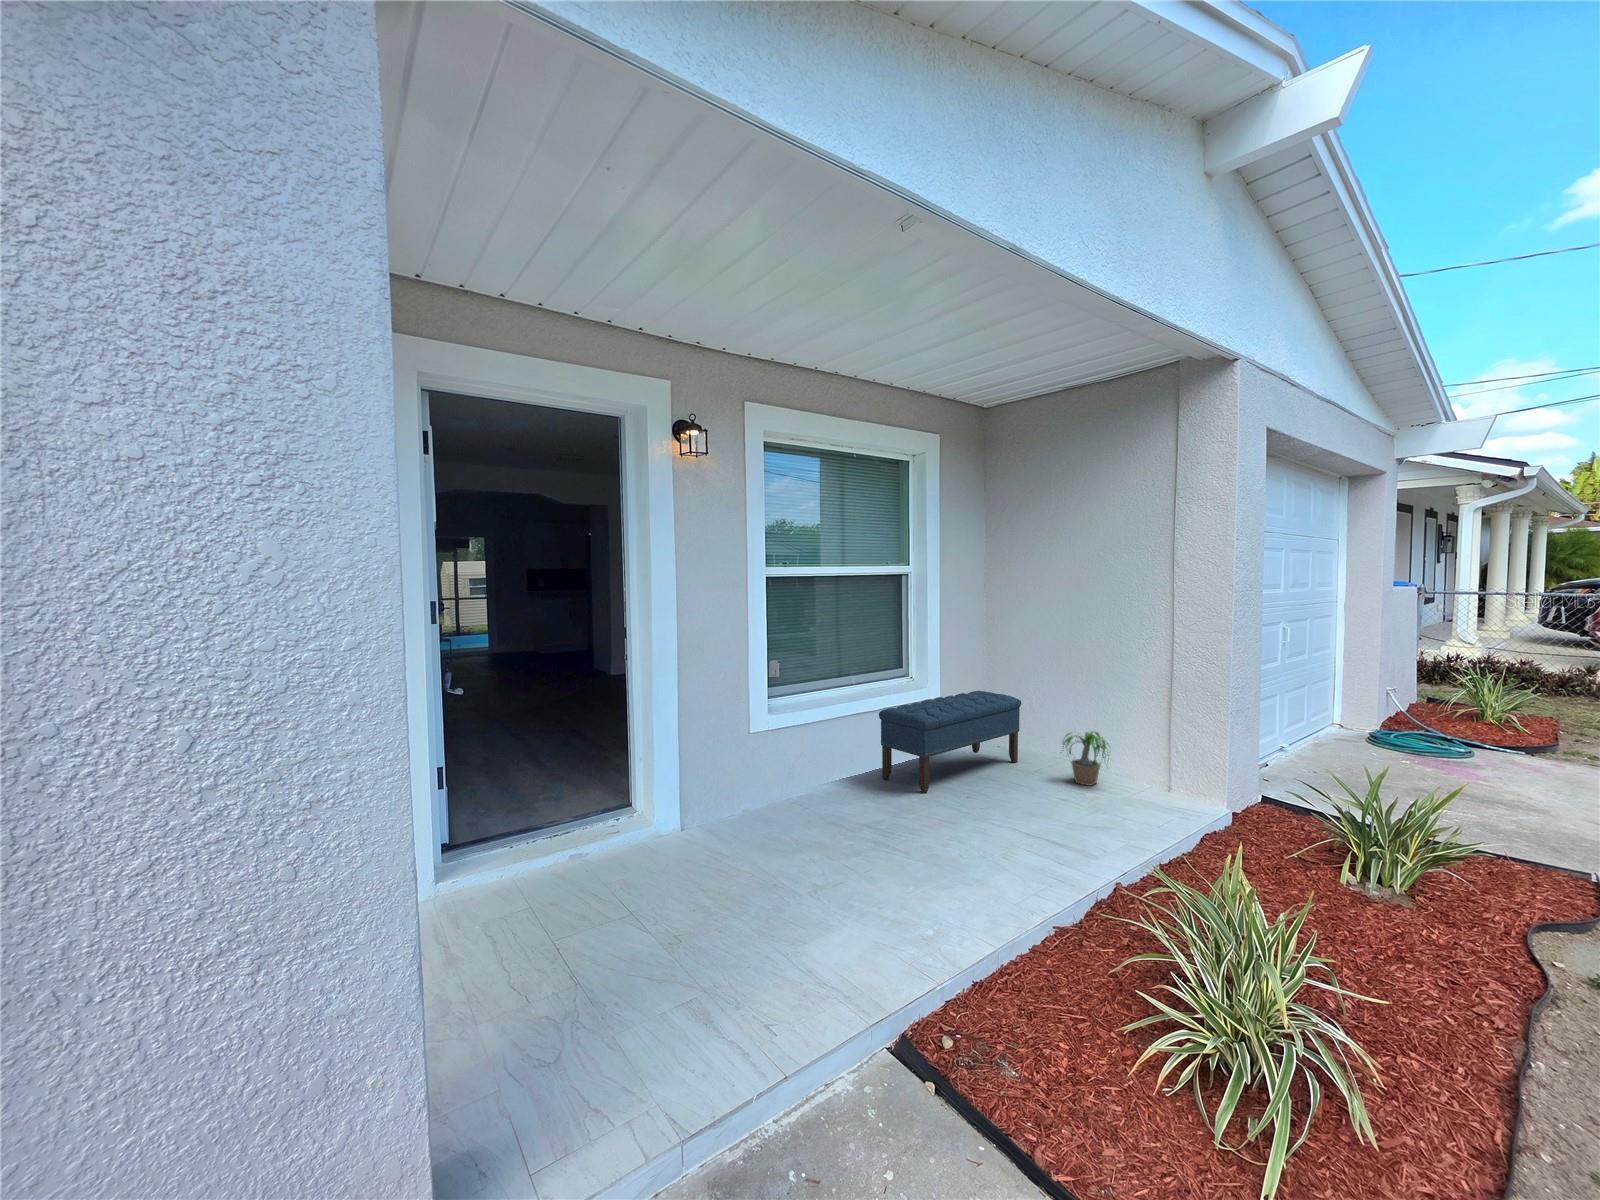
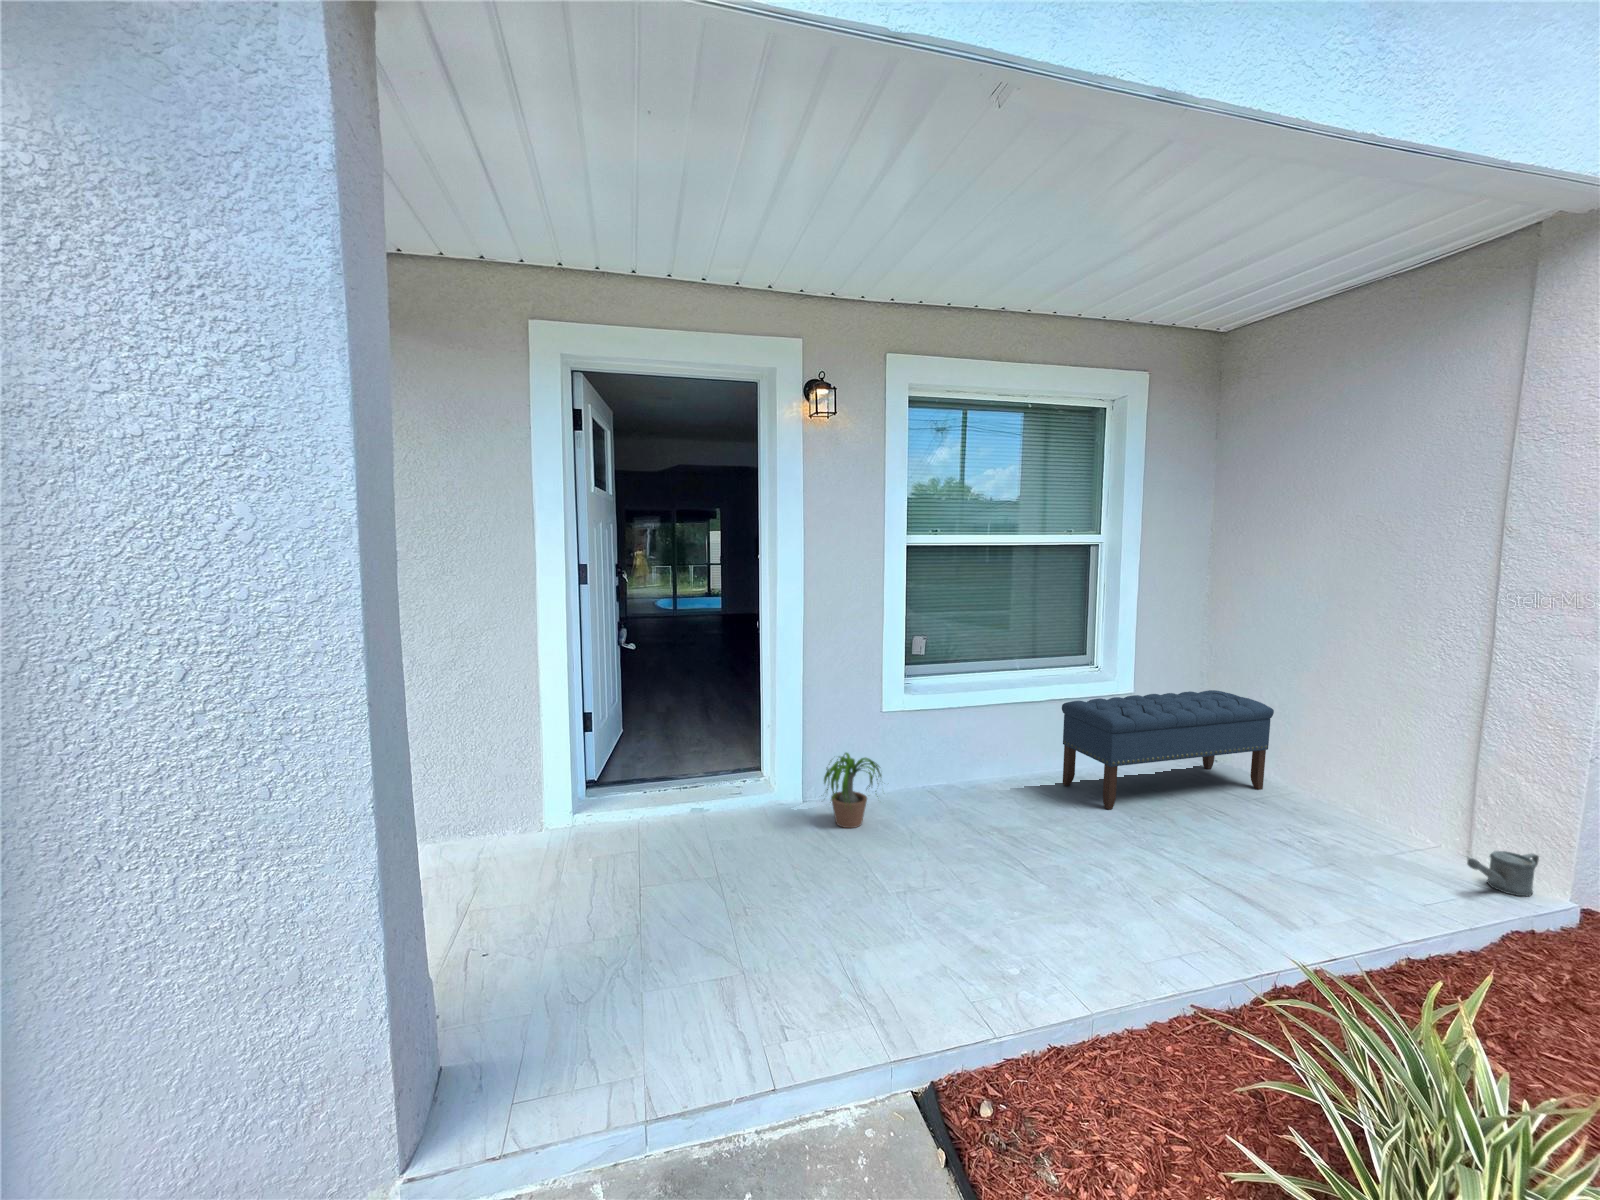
potted plant: present [1063,731,1109,785] -> present [824,753,881,828]
watering can: none [1162,779,1196,809] -> present [1467,851,1539,896]

